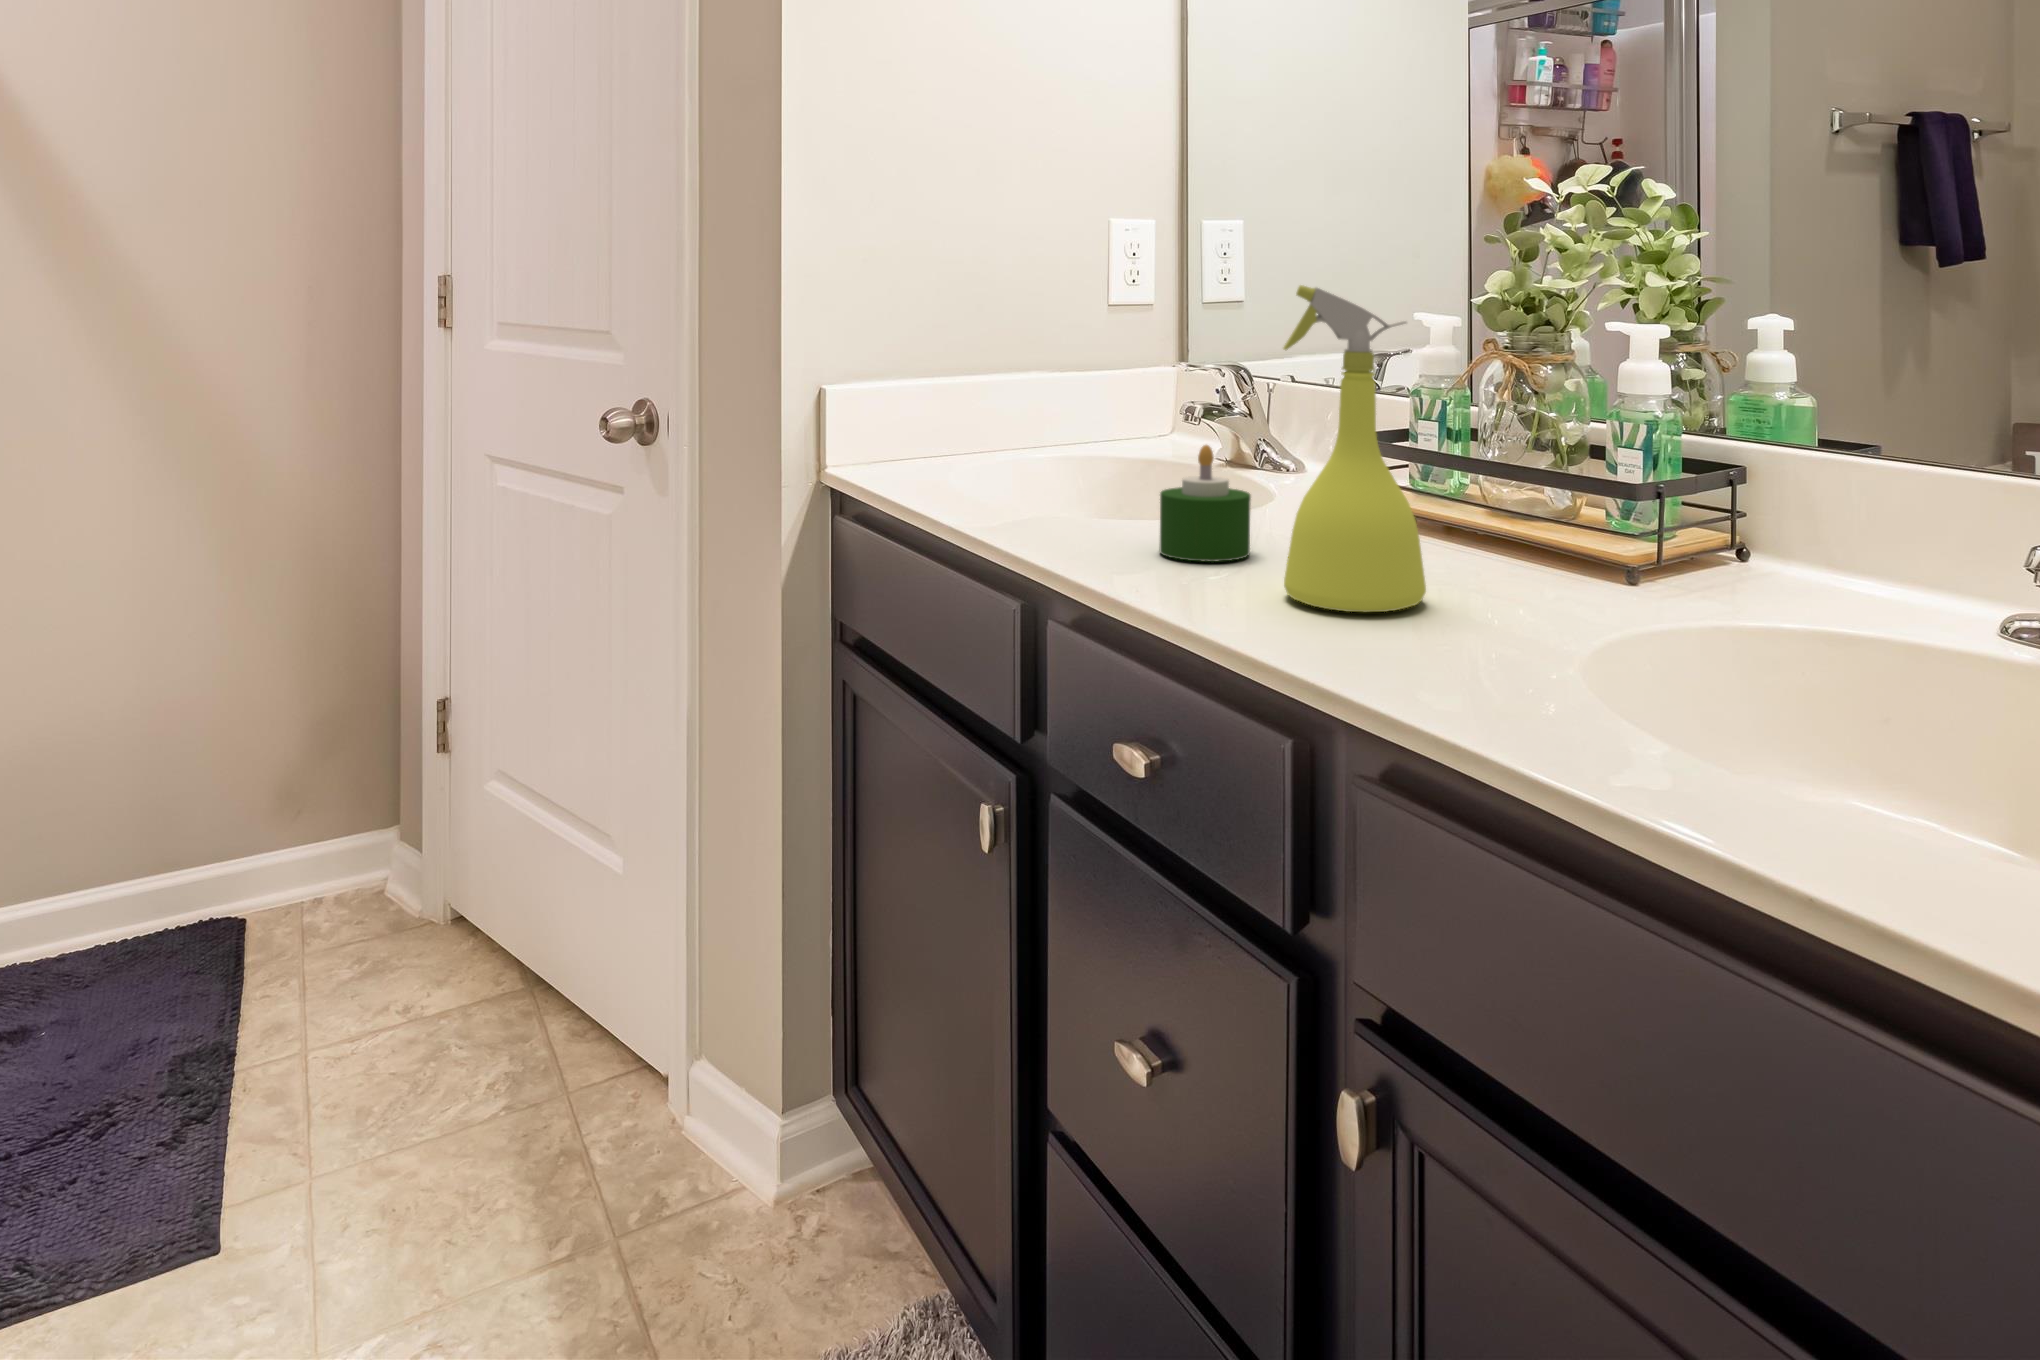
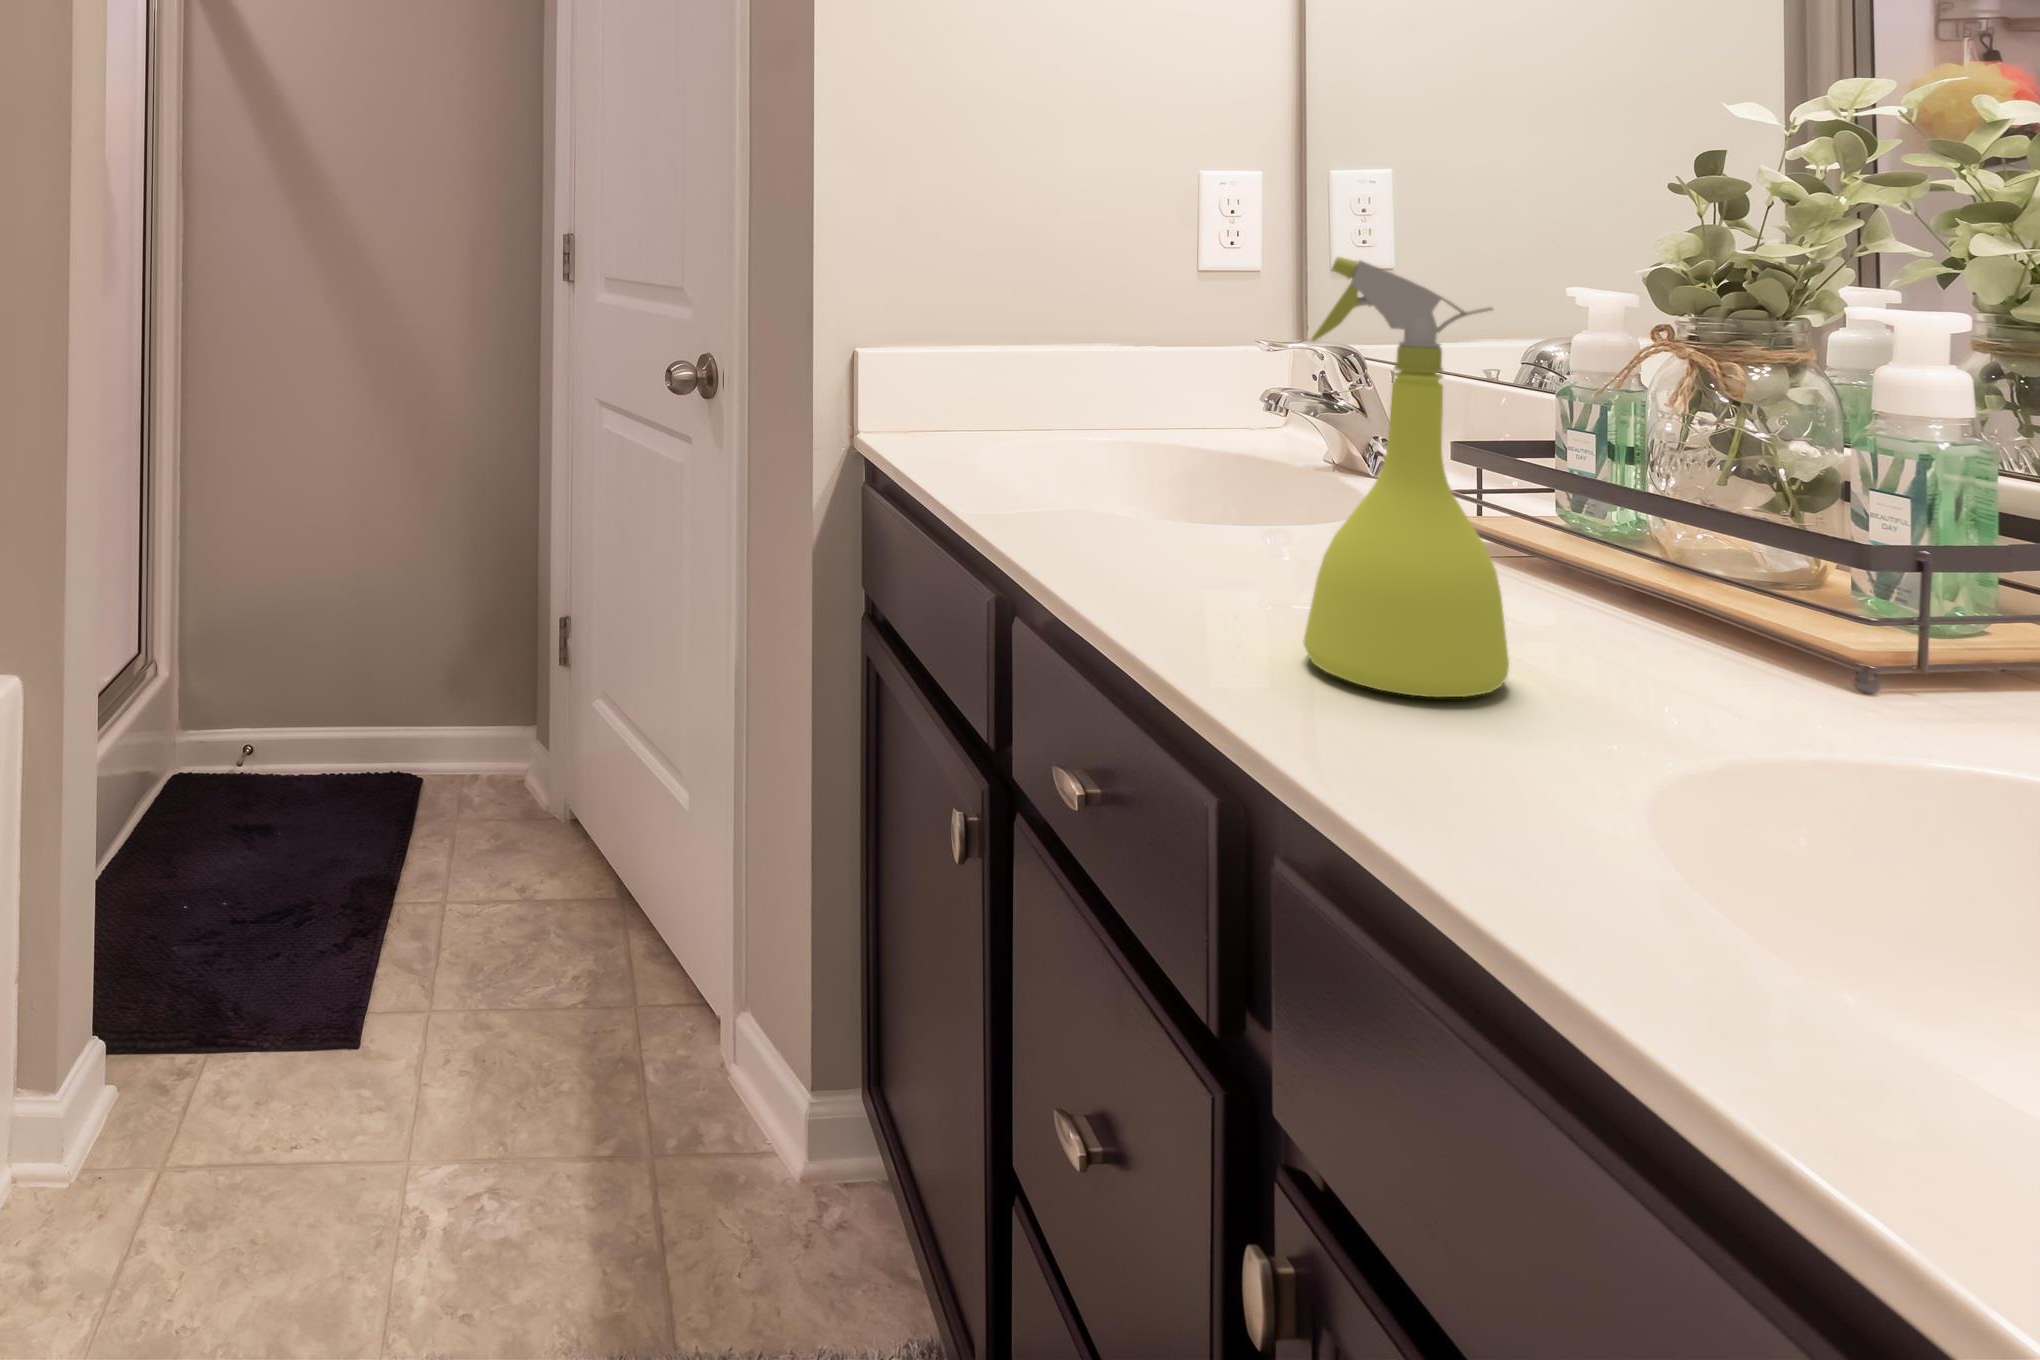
candle: present [1160,445,1251,562] -> none [1175,449,1295,596]

